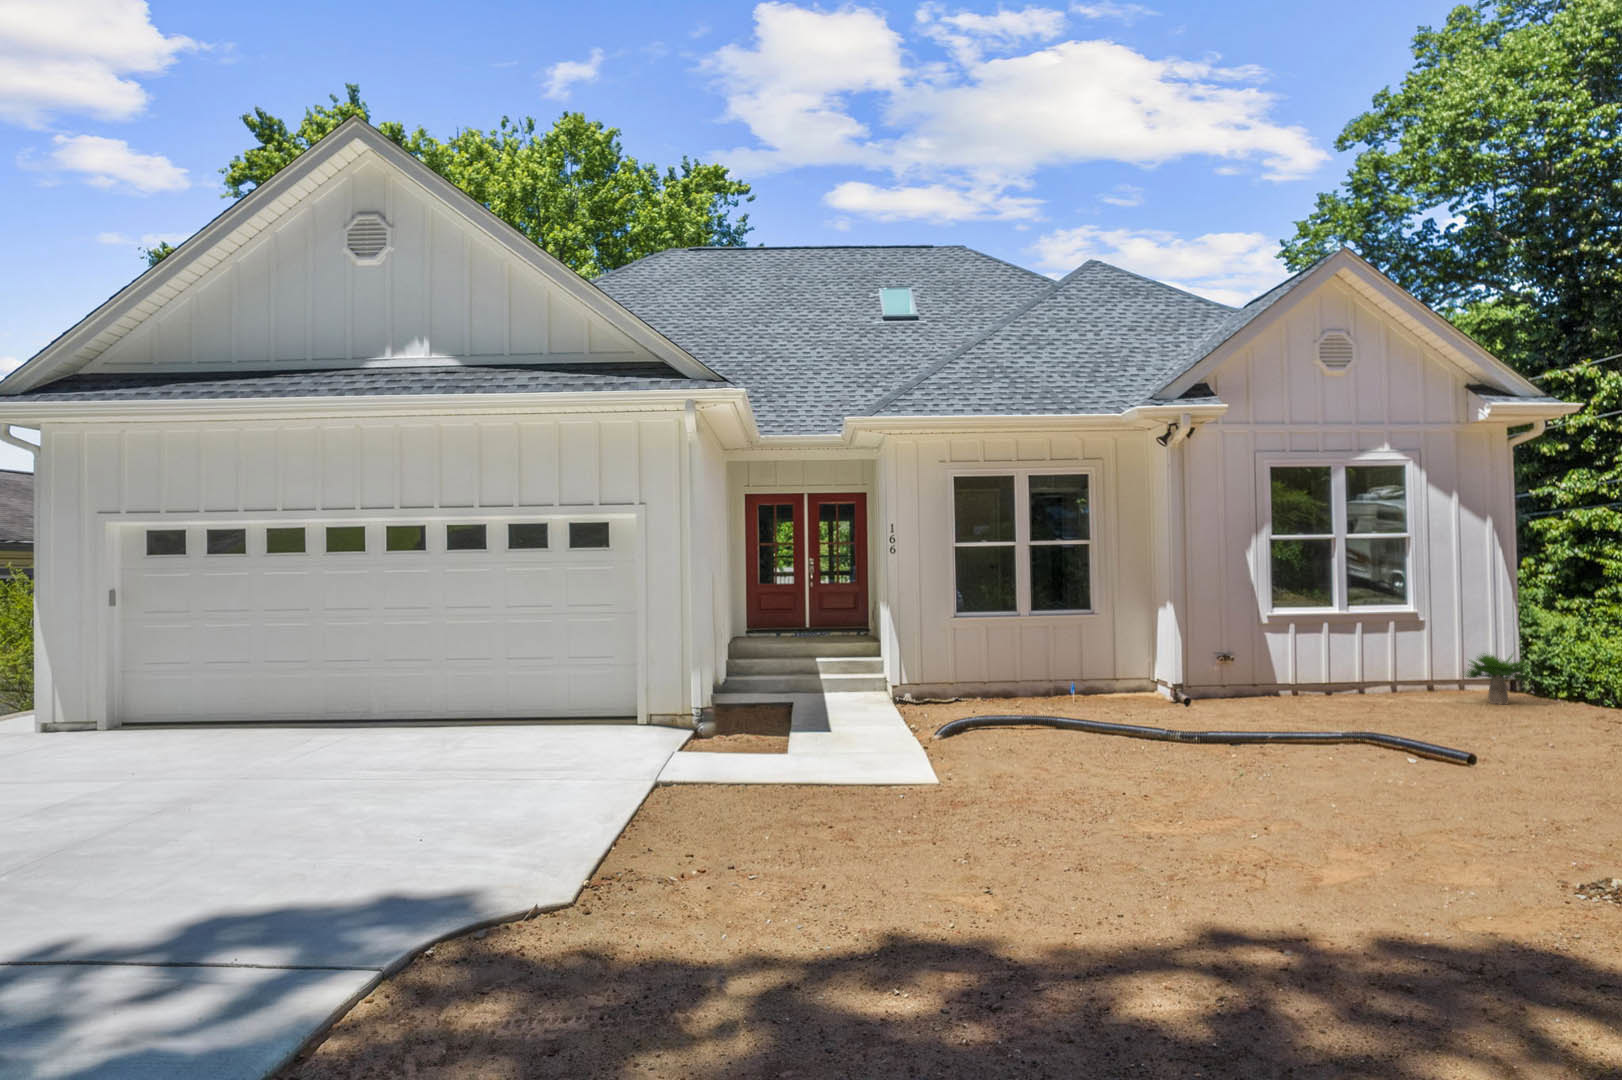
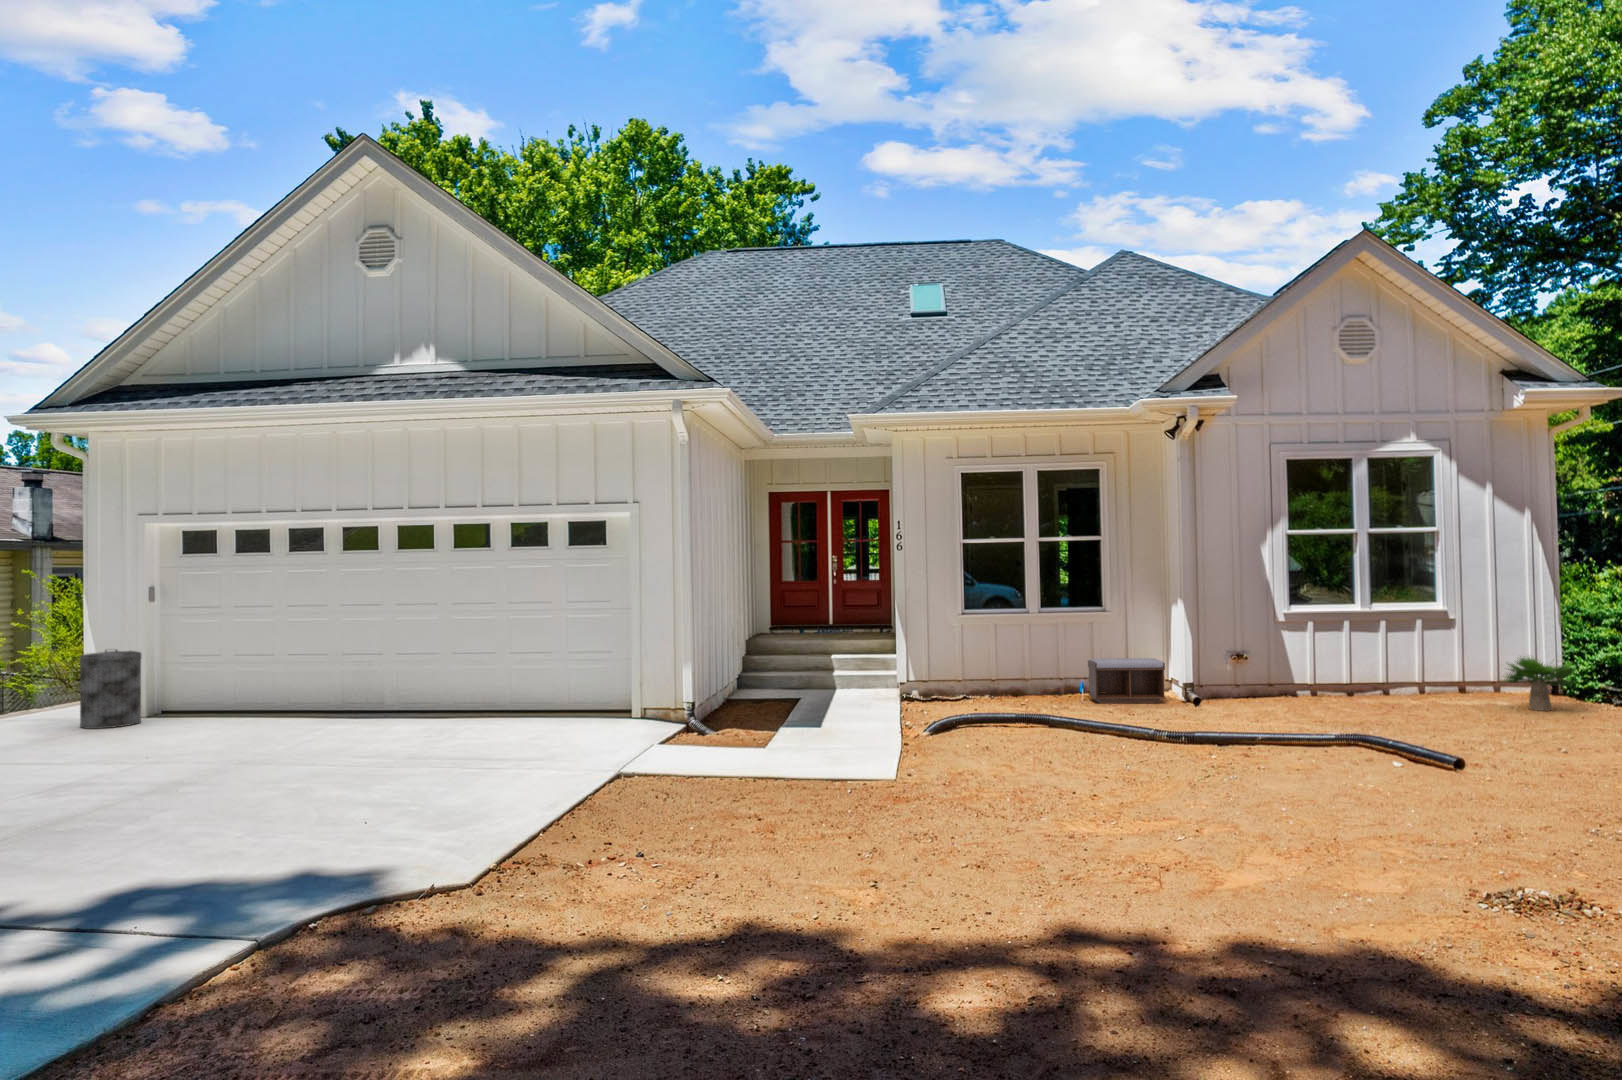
bench: none [1078,658,1155,703] -> present [1088,658,1166,704]
trash can: none [34,659,103,746] -> present [80,650,141,729]

